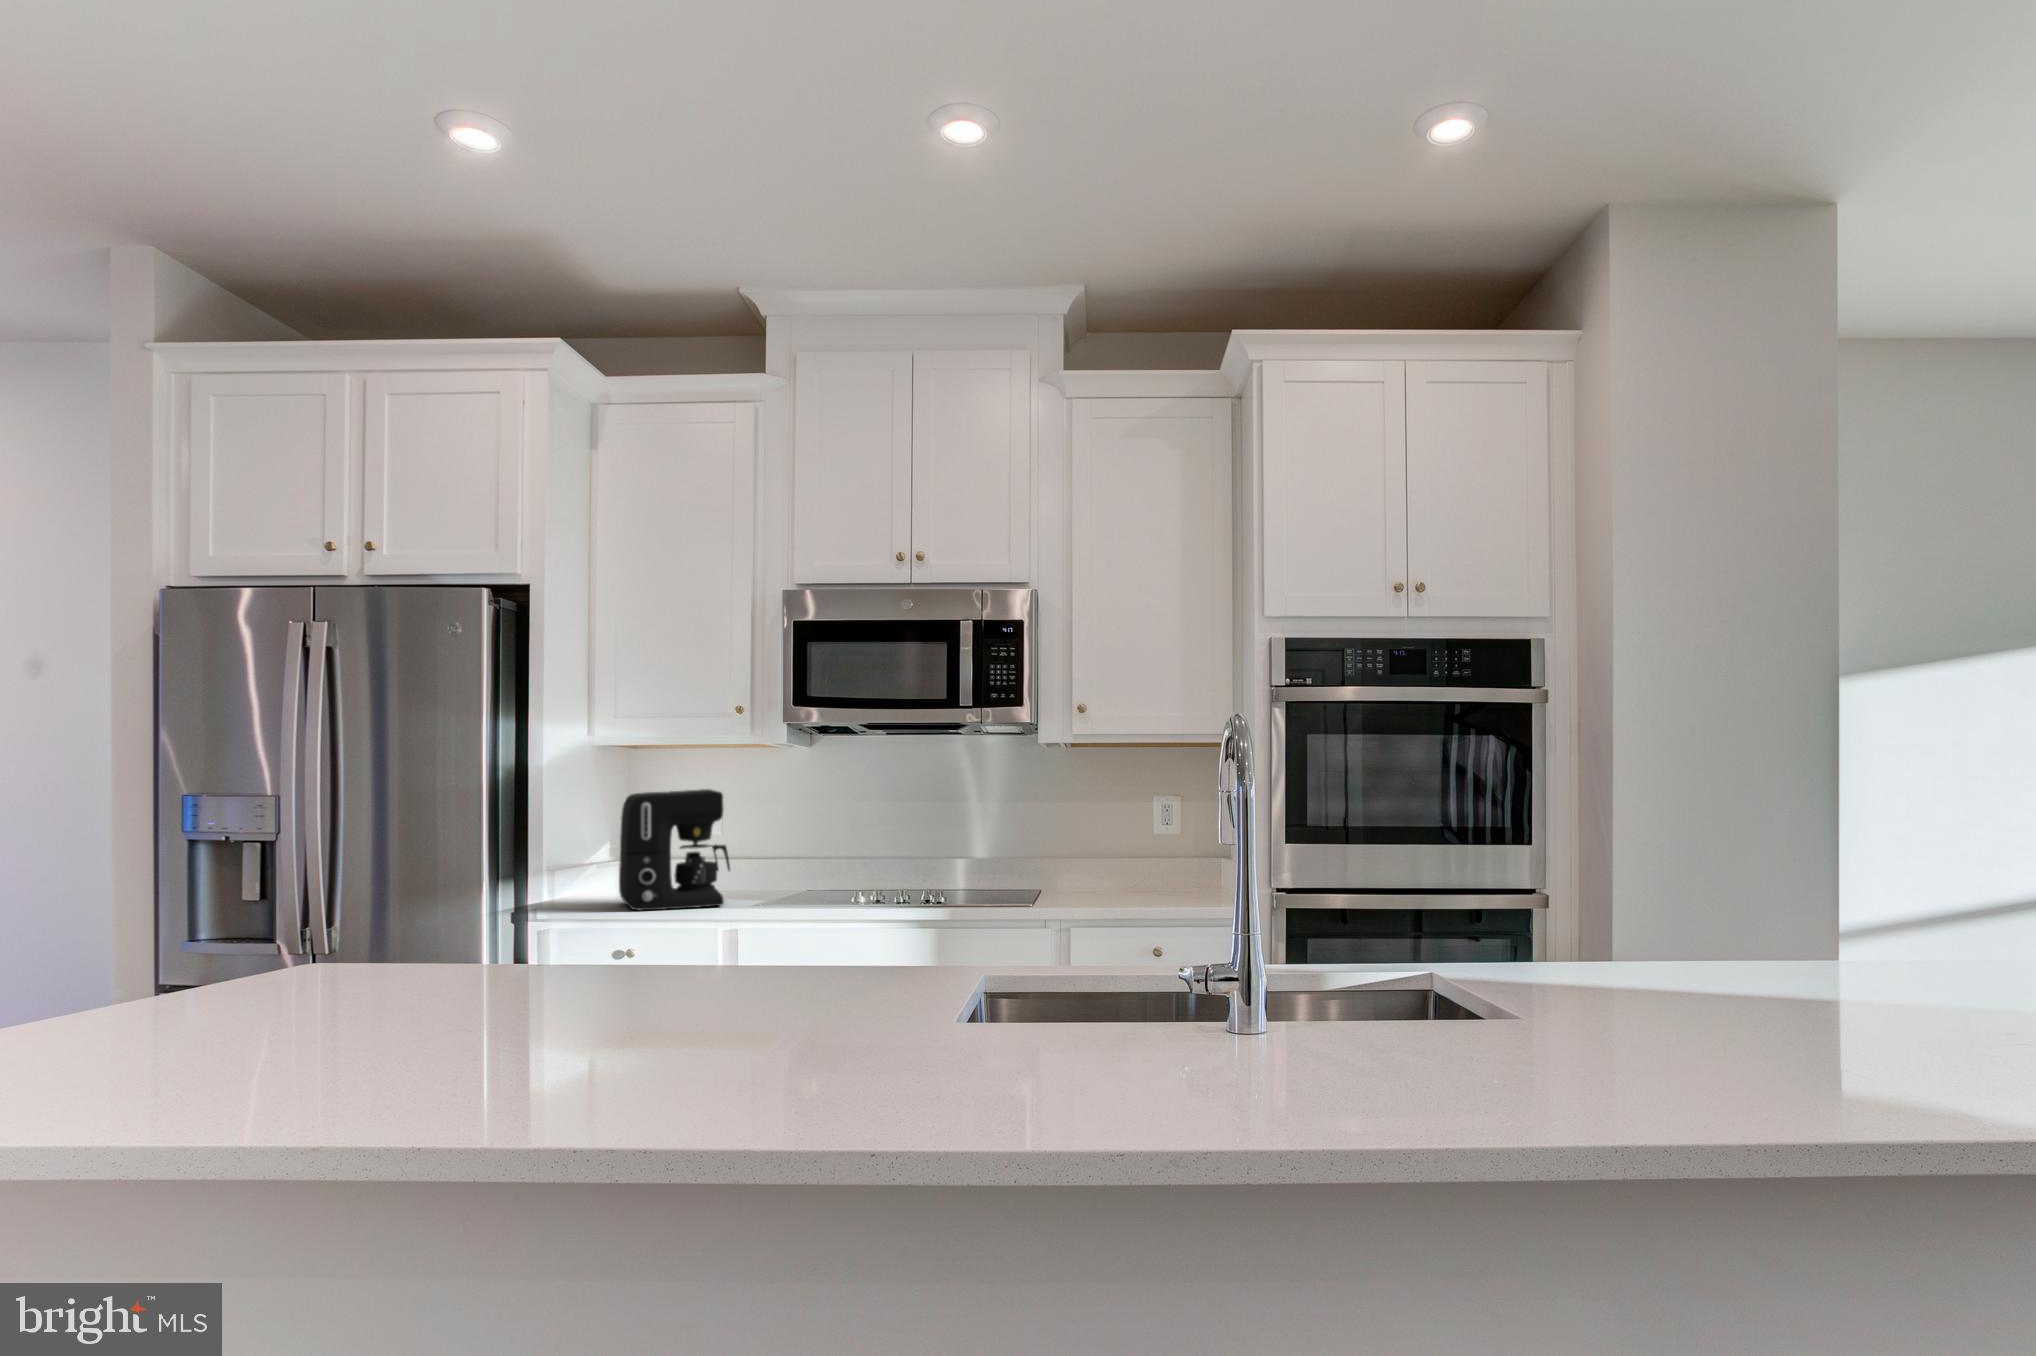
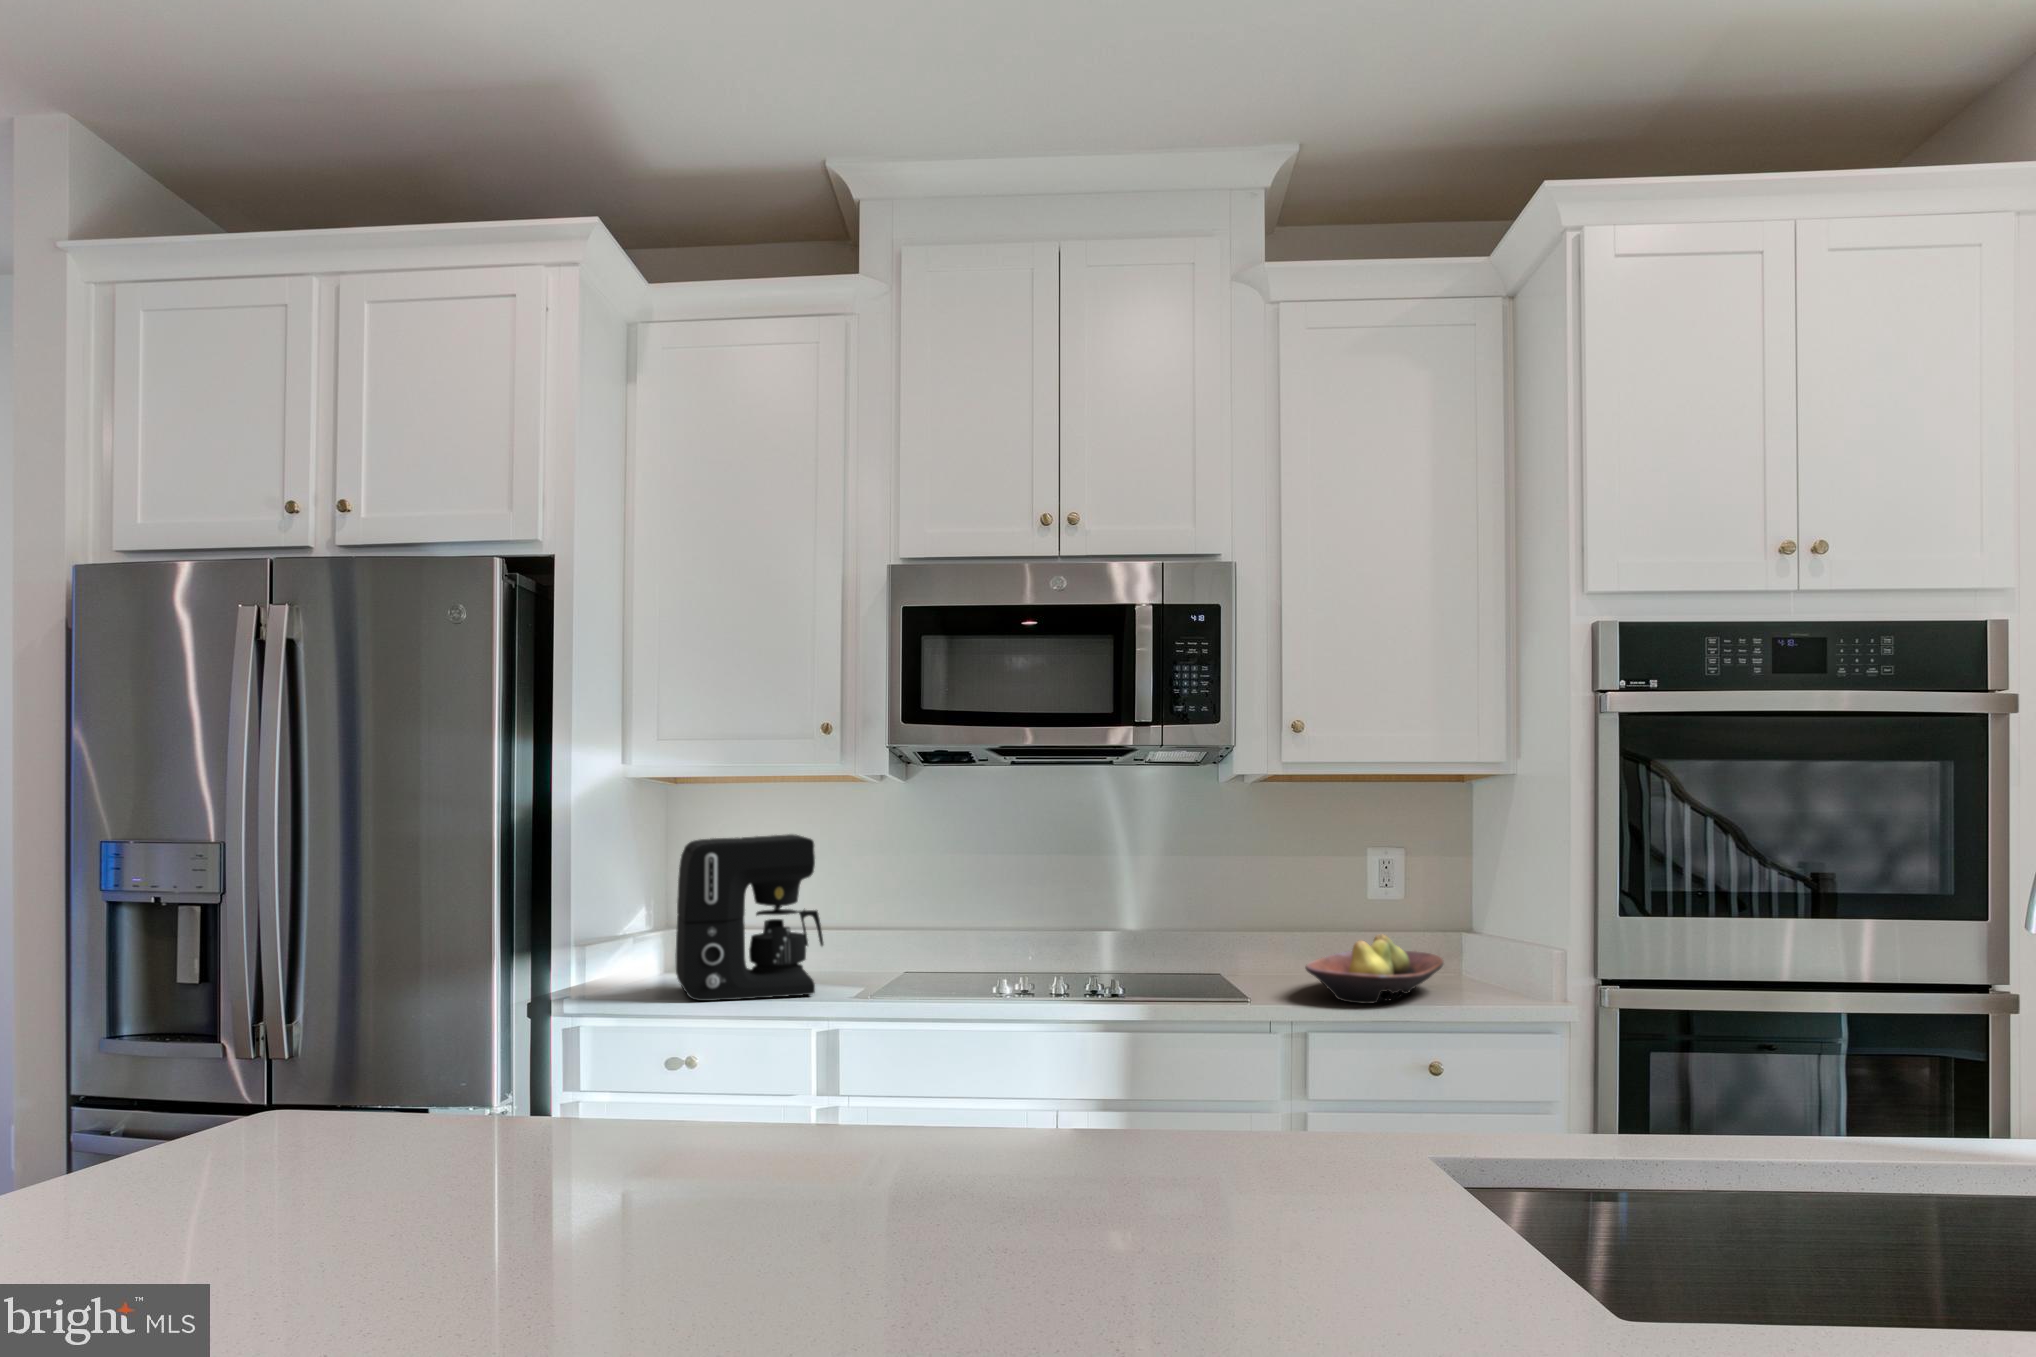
fruit bowl: none [1079,859,1181,907] -> present [1305,935,1444,1004]

